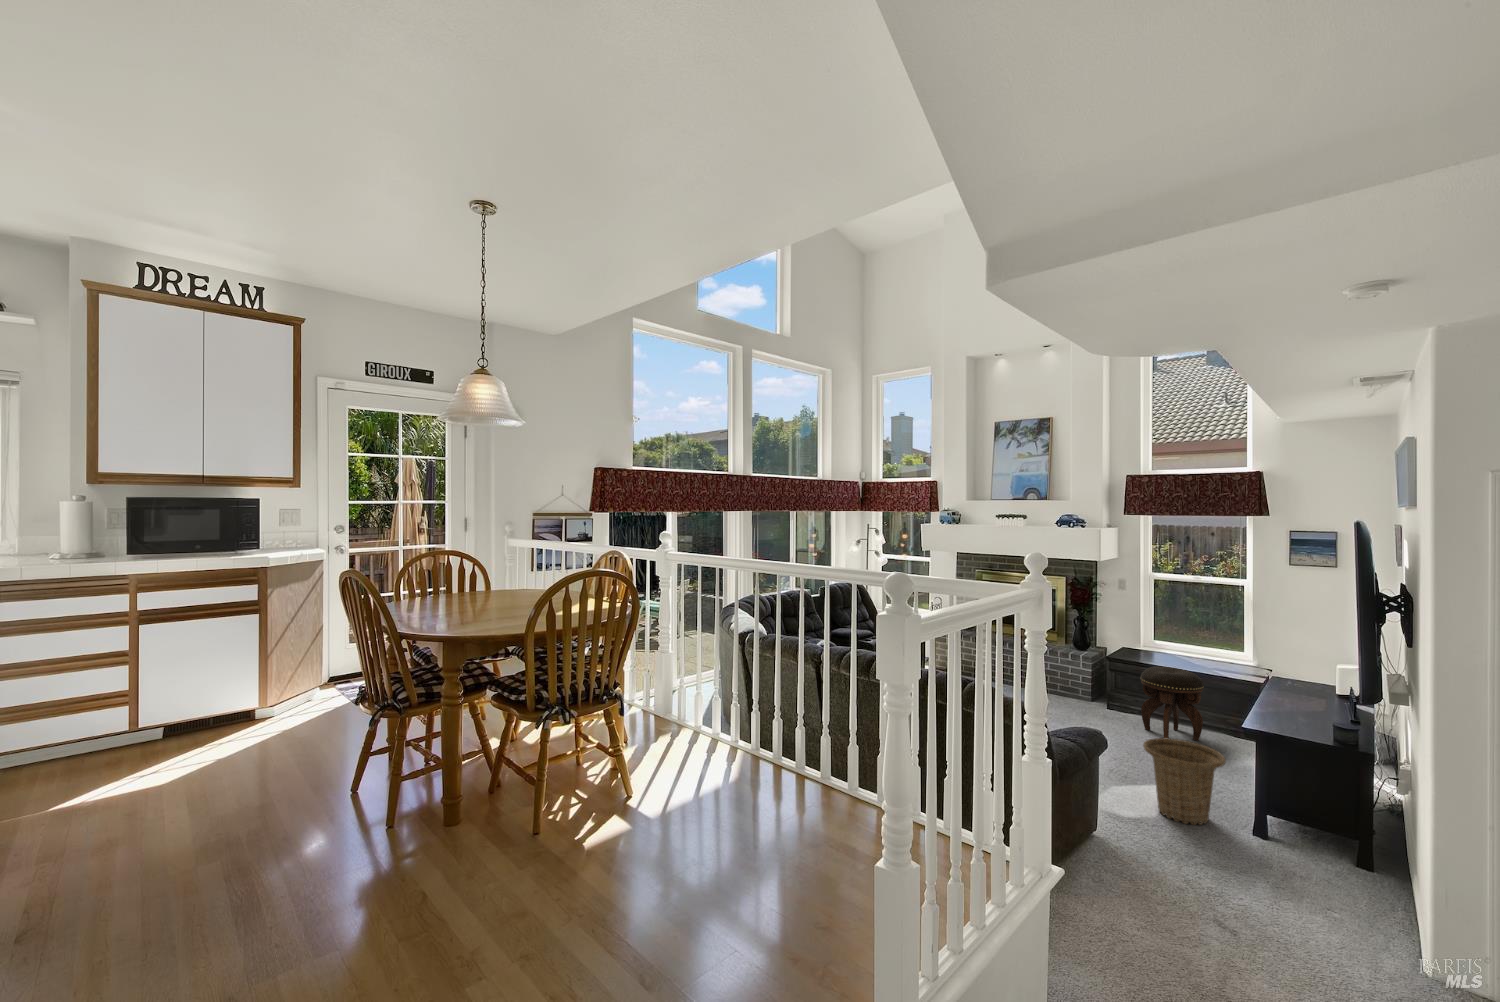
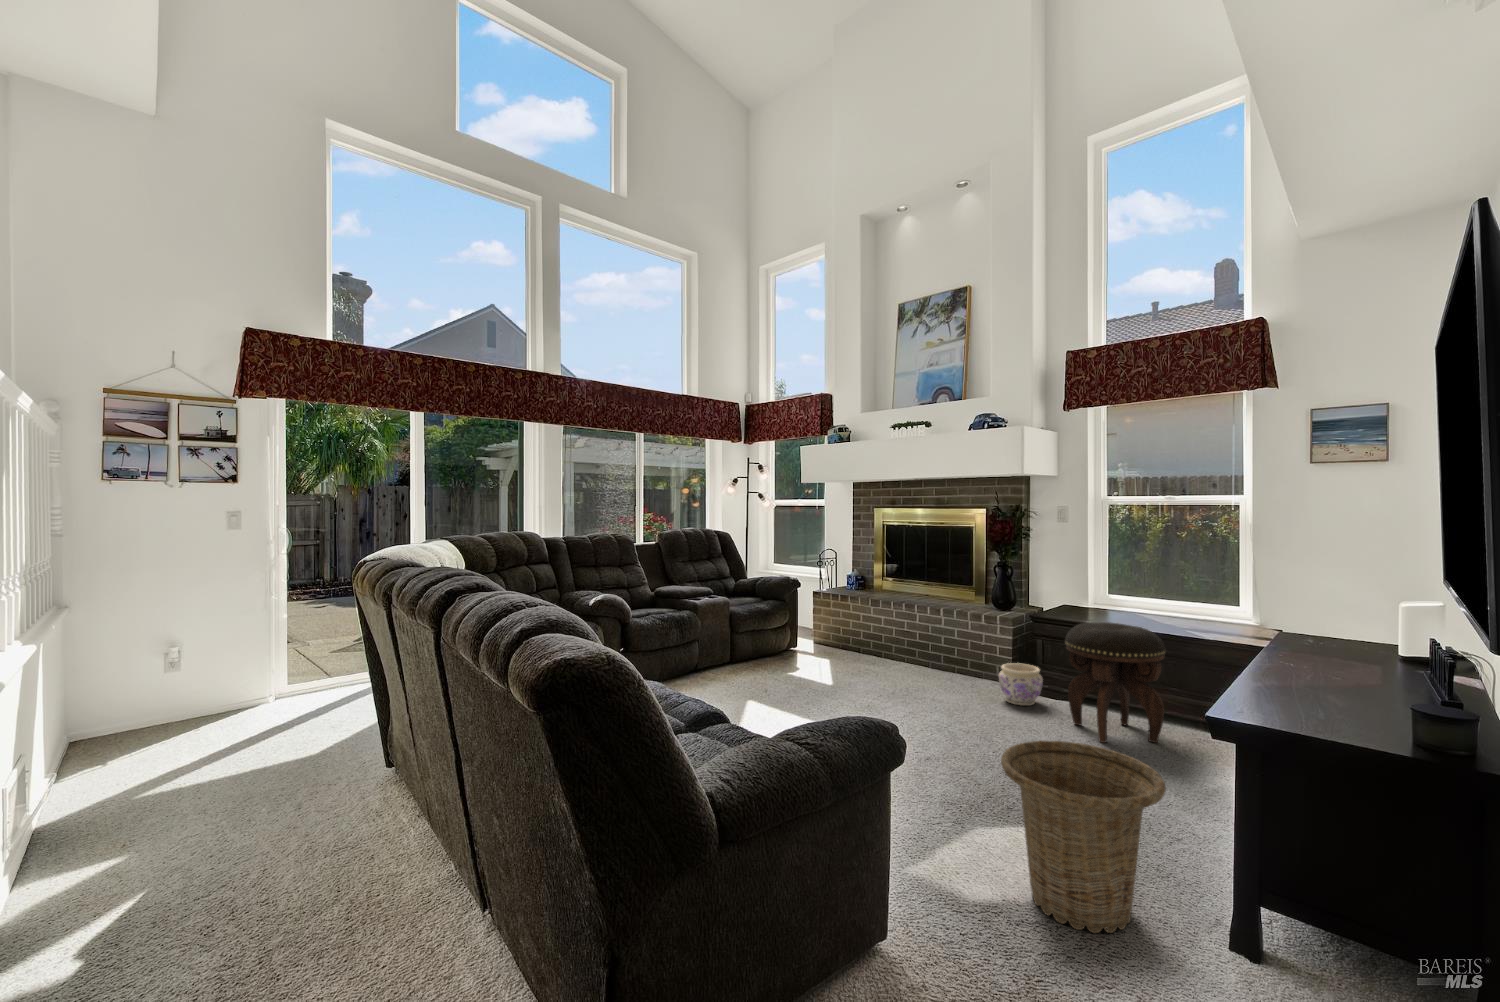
planter: none [1091,689,1120,717] -> present [999,663,1043,706]

